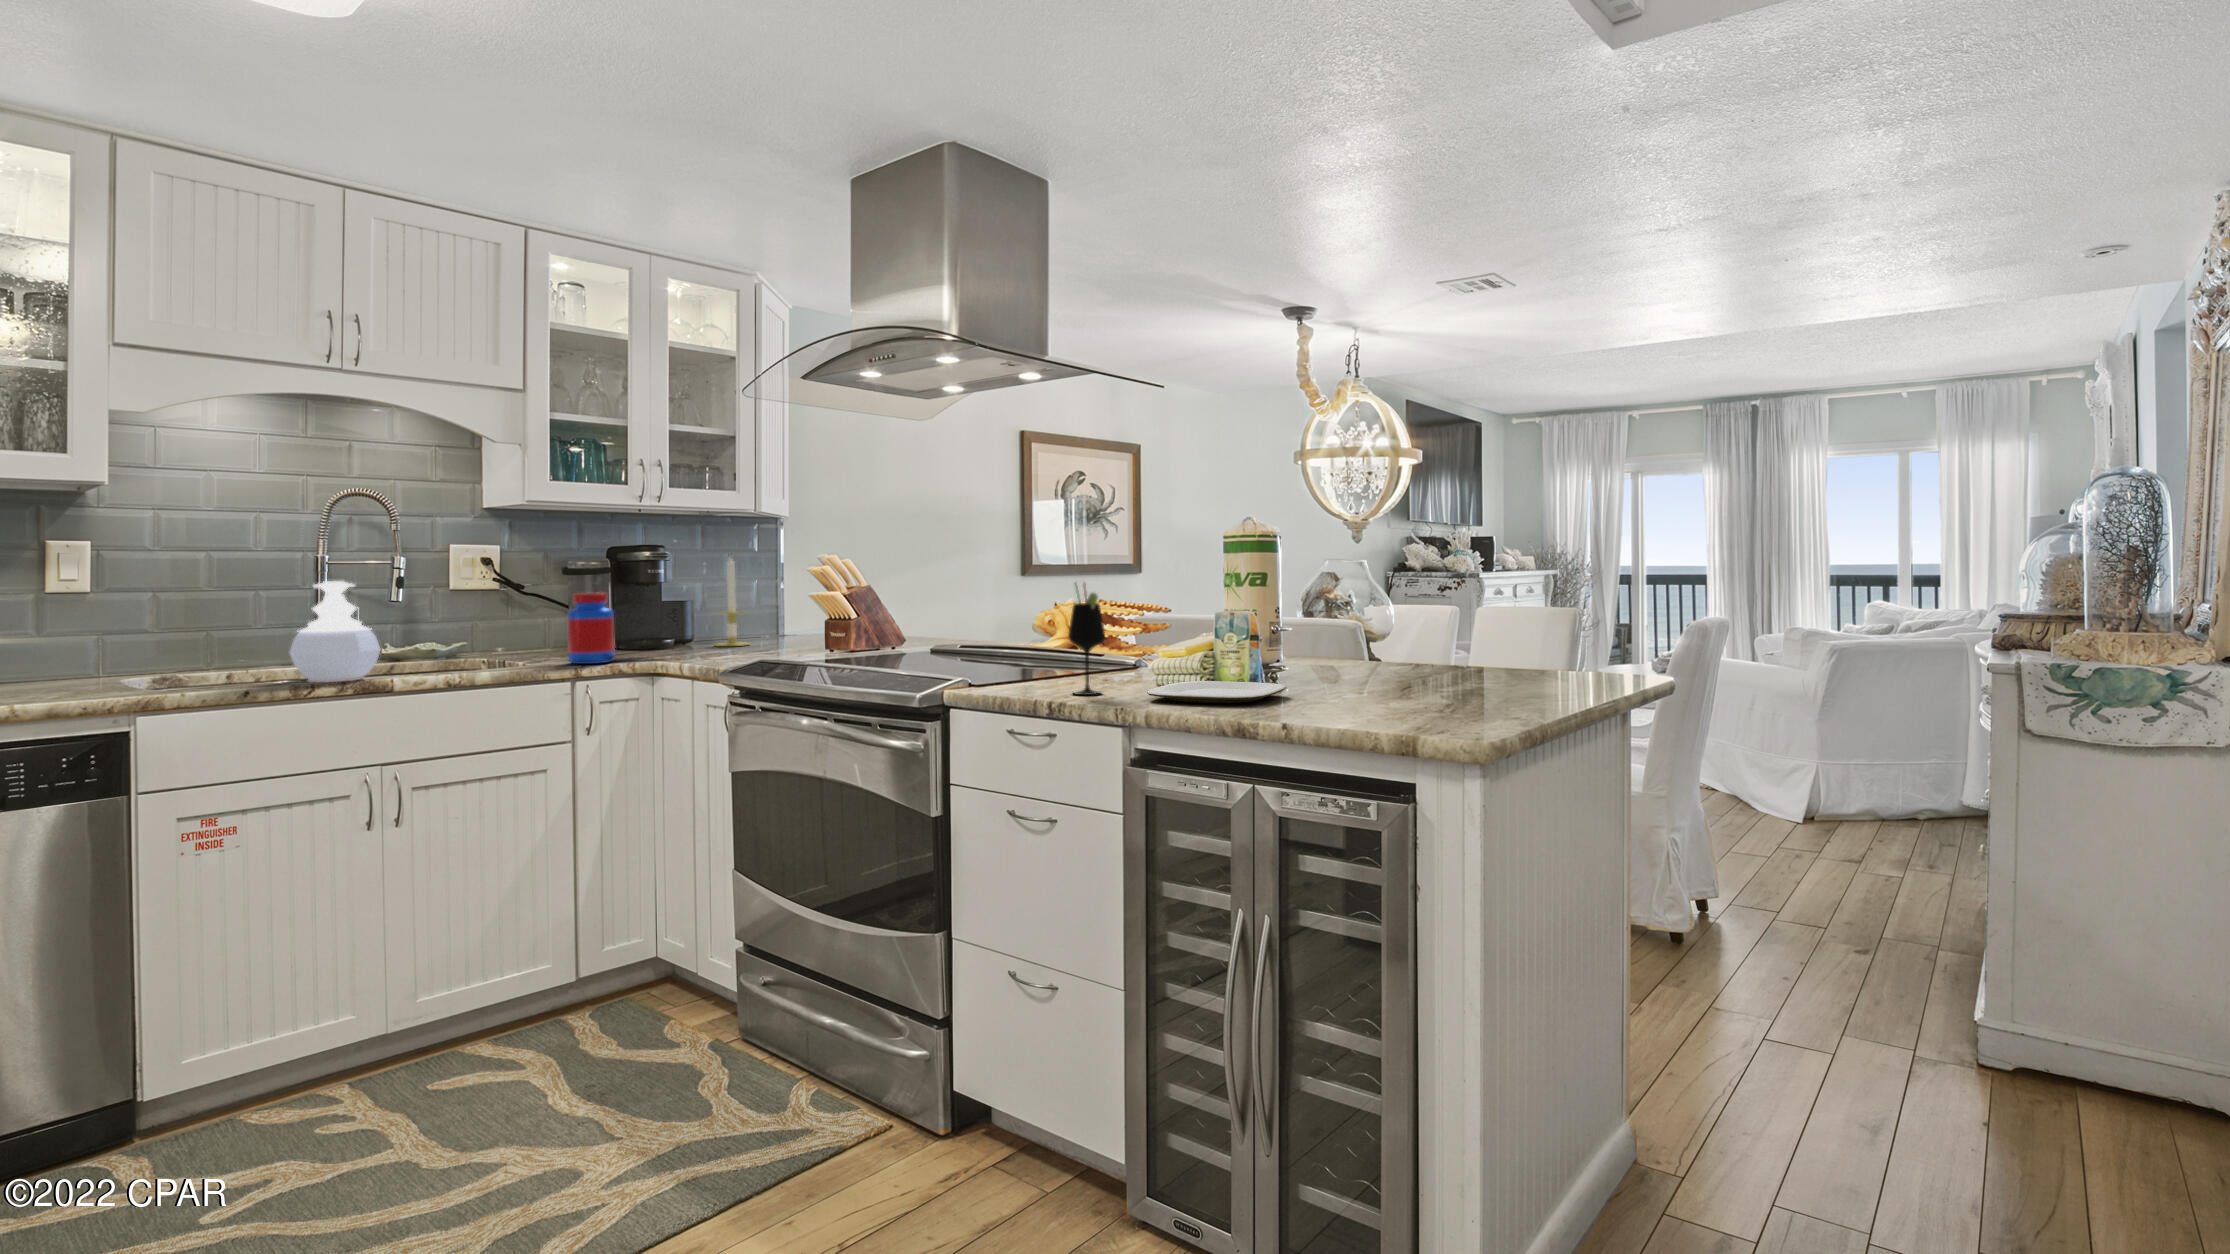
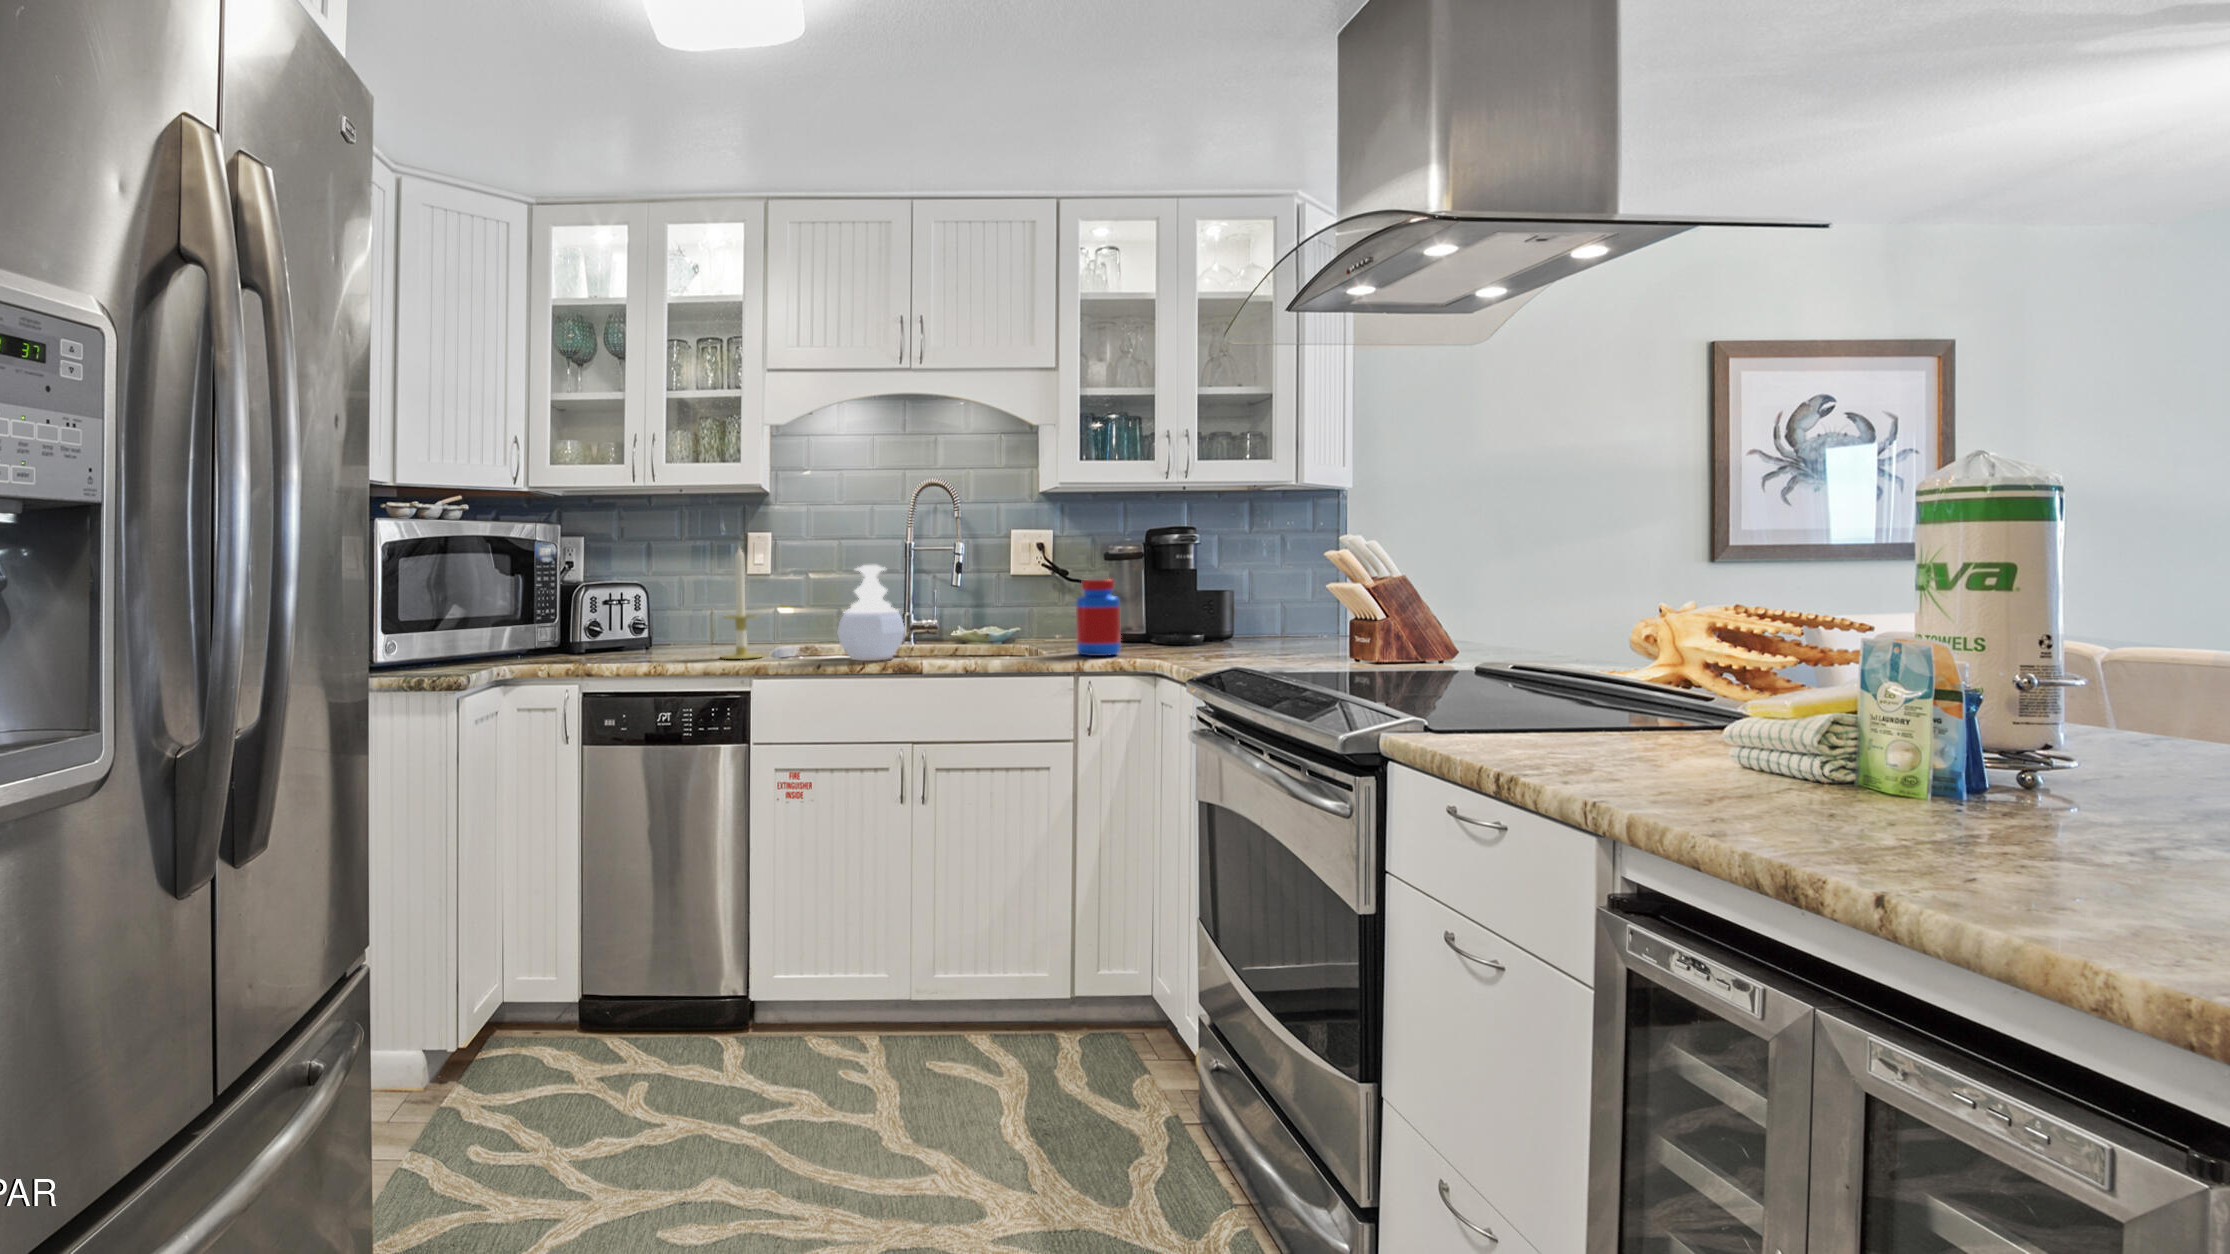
candle: present [716,558,748,646] -> present [721,547,762,659]
wine glass: present [1068,583,1105,695] -> none [1529,574,1598,772]
plate: present [1147,681,1286,703] -> none [1651,767,2005,833]

